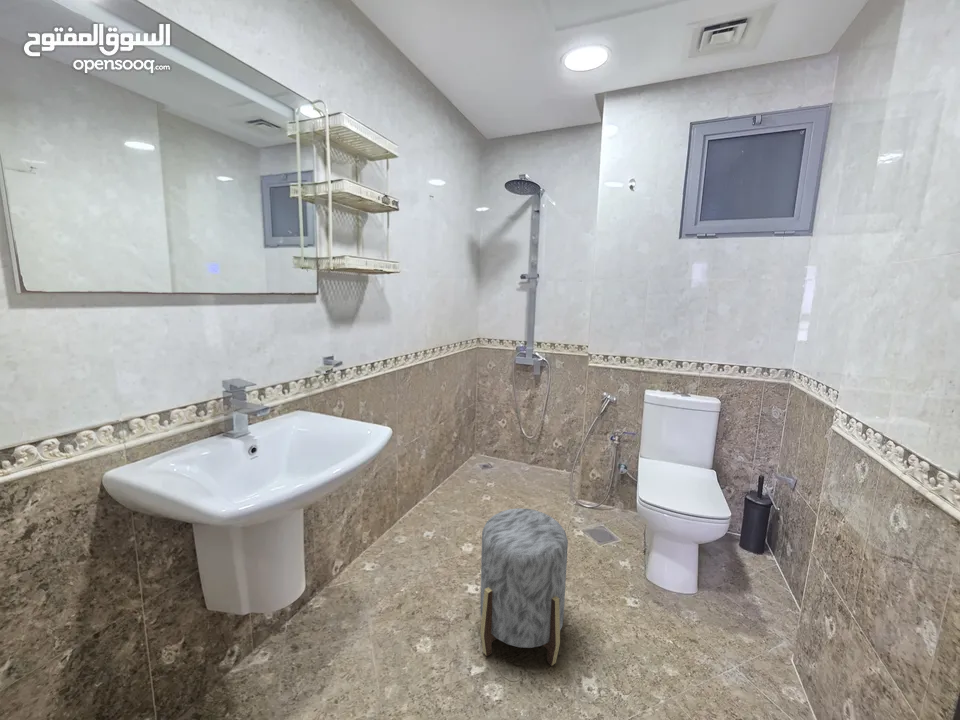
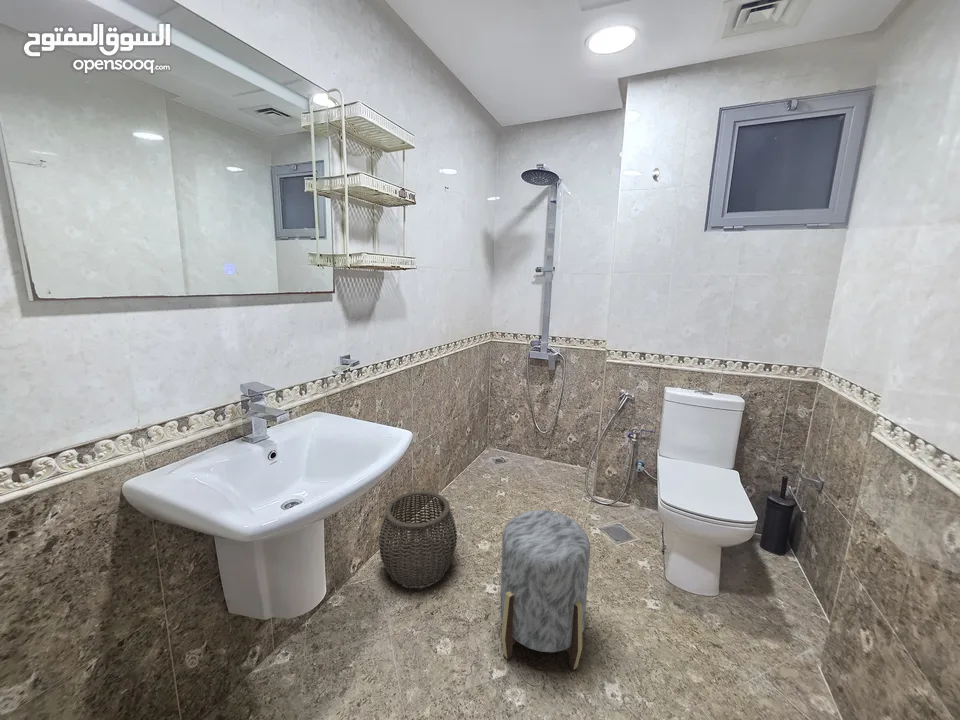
woven basket: none [360,494,439,589] -> present [379,491,457,587]

